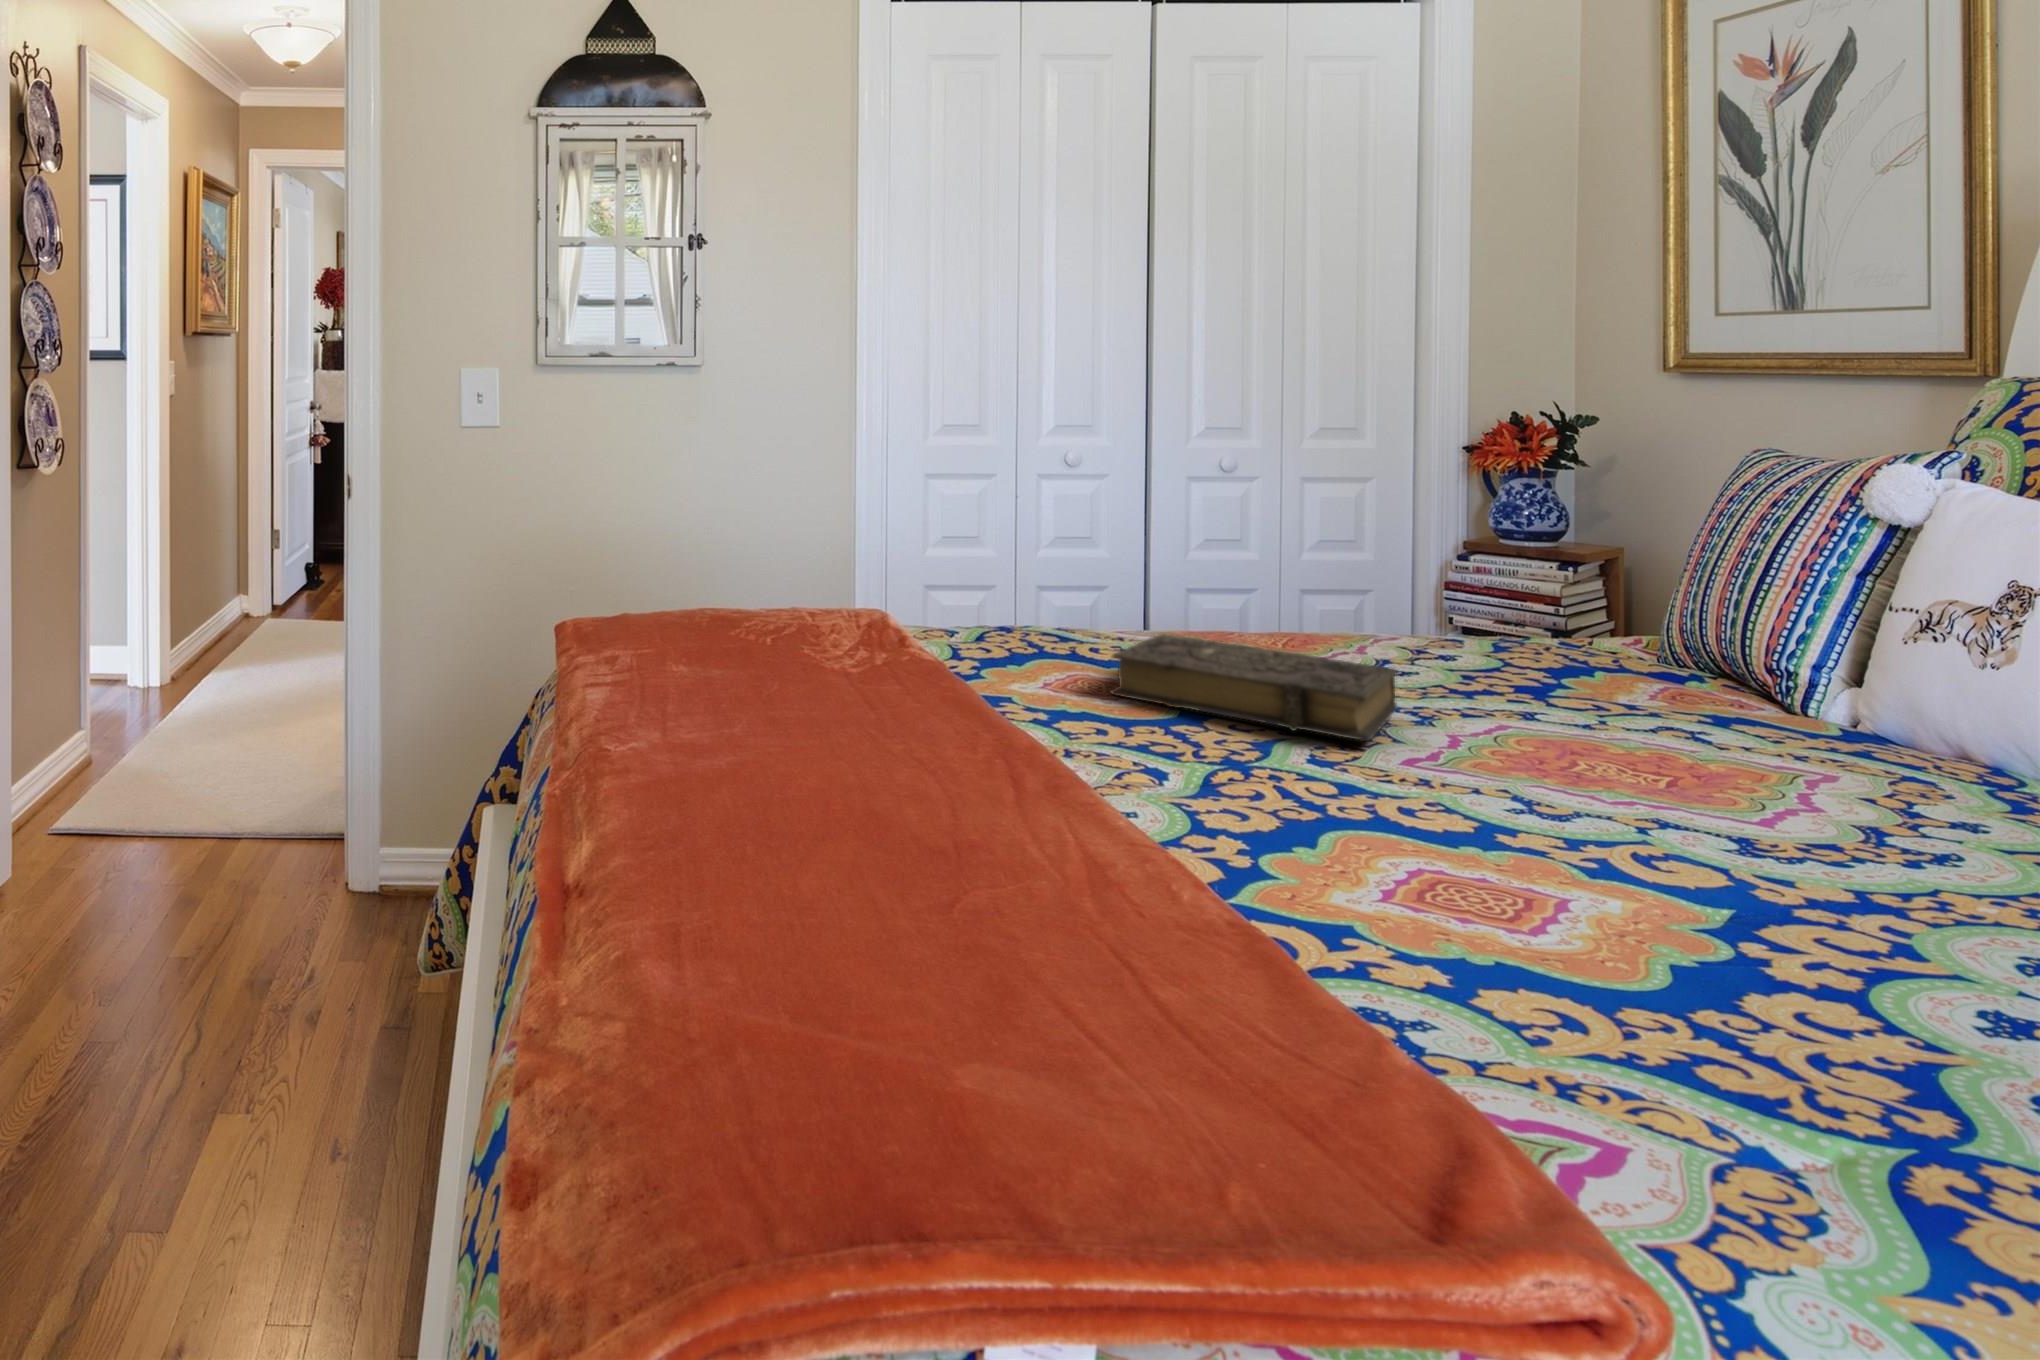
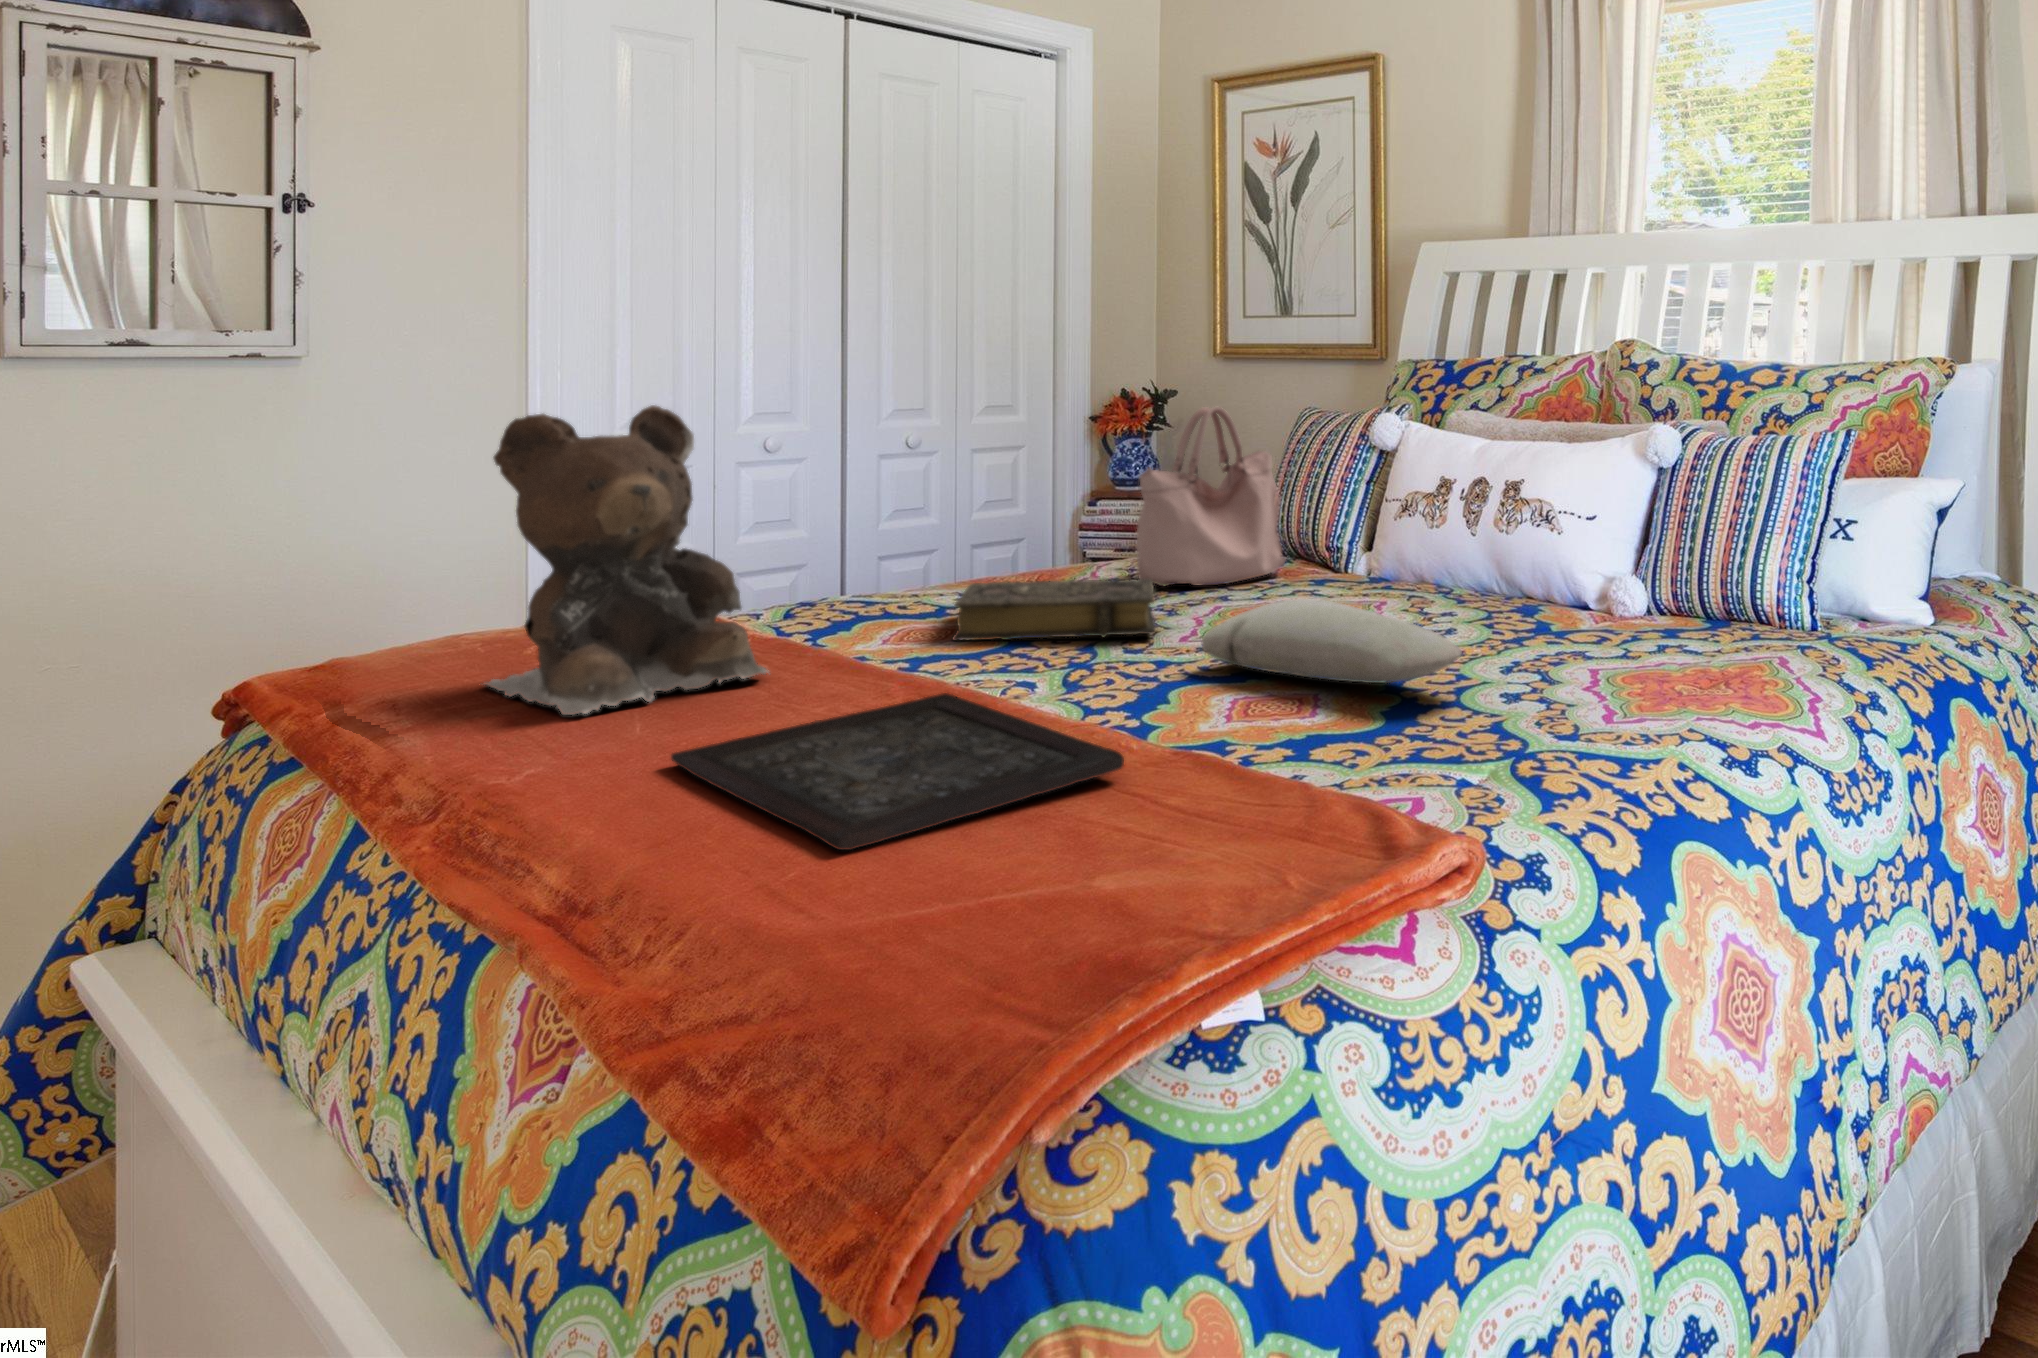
teddy bear: none [694,430,896,692] -> present [483,405,768,715]
handbag: none [1422,445,1717,694] -> present [1137,407,1286,586]
pillow: none [1393,742,1896,934] -> present [1201,599,1462,683]
tray: none [734,745,1122,906] -> present [671,693,1124,850]

